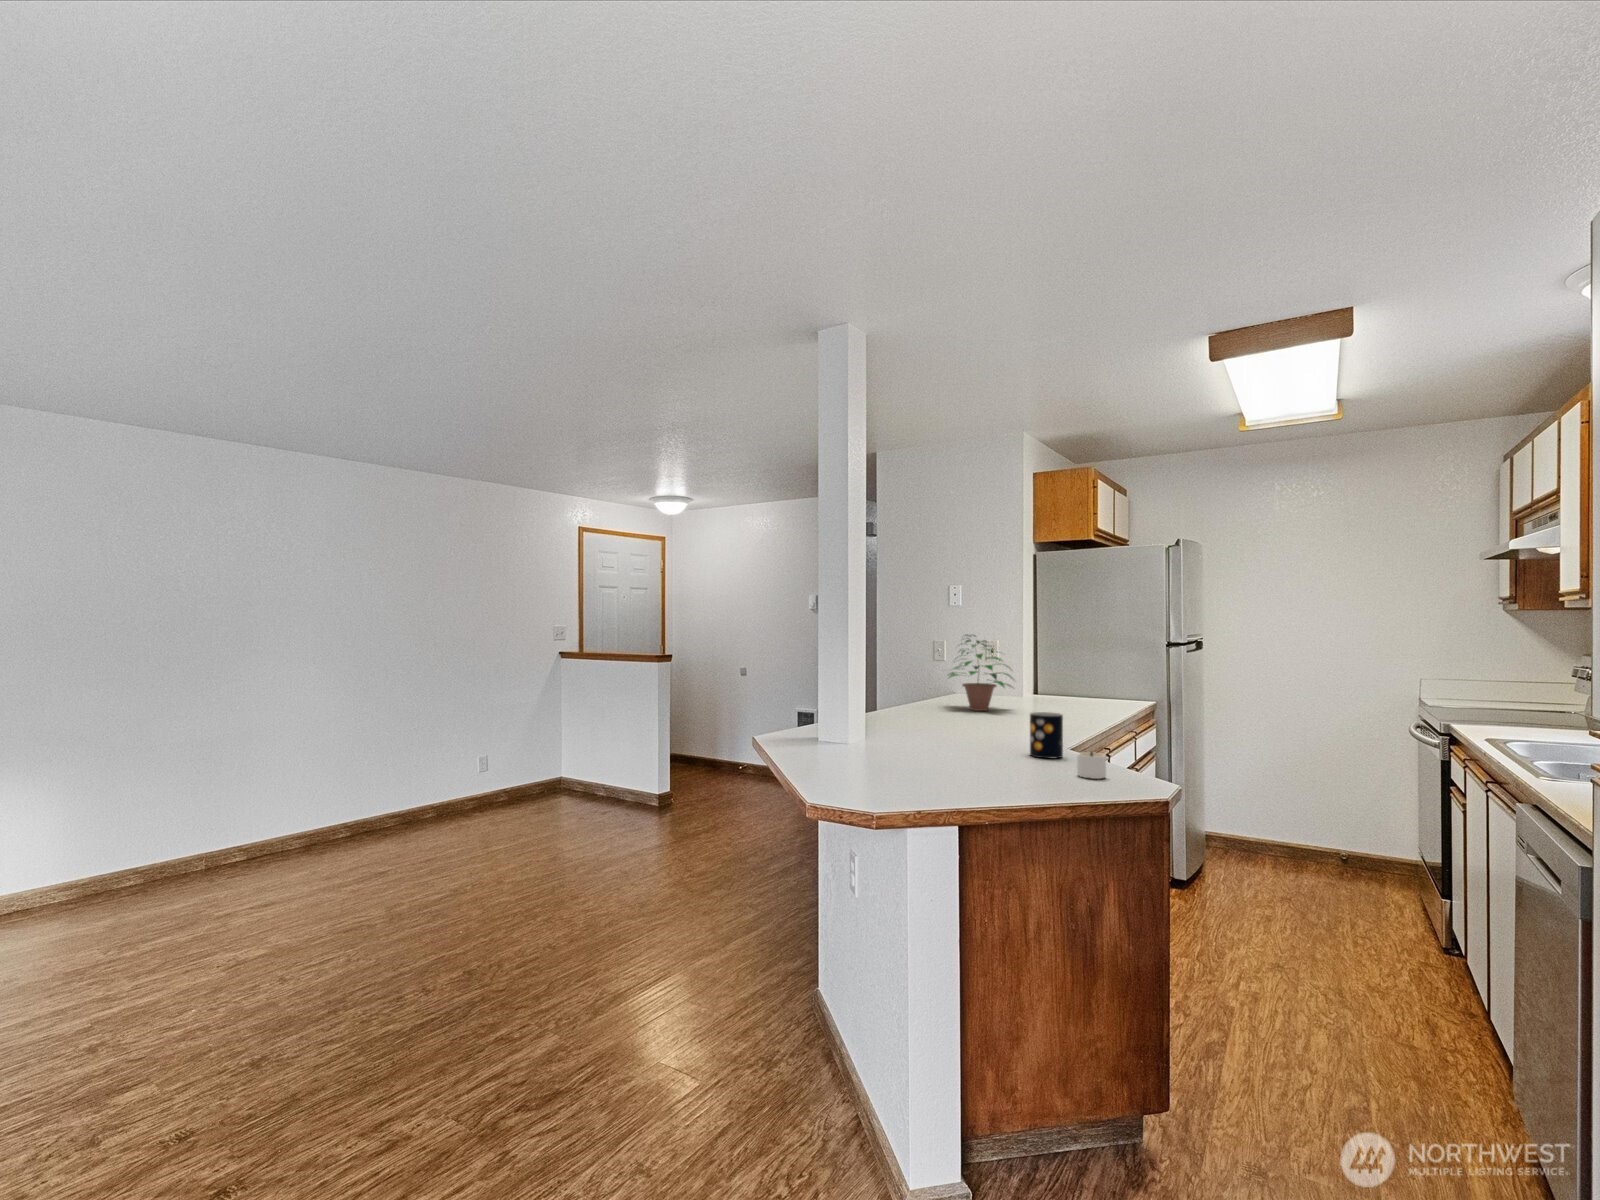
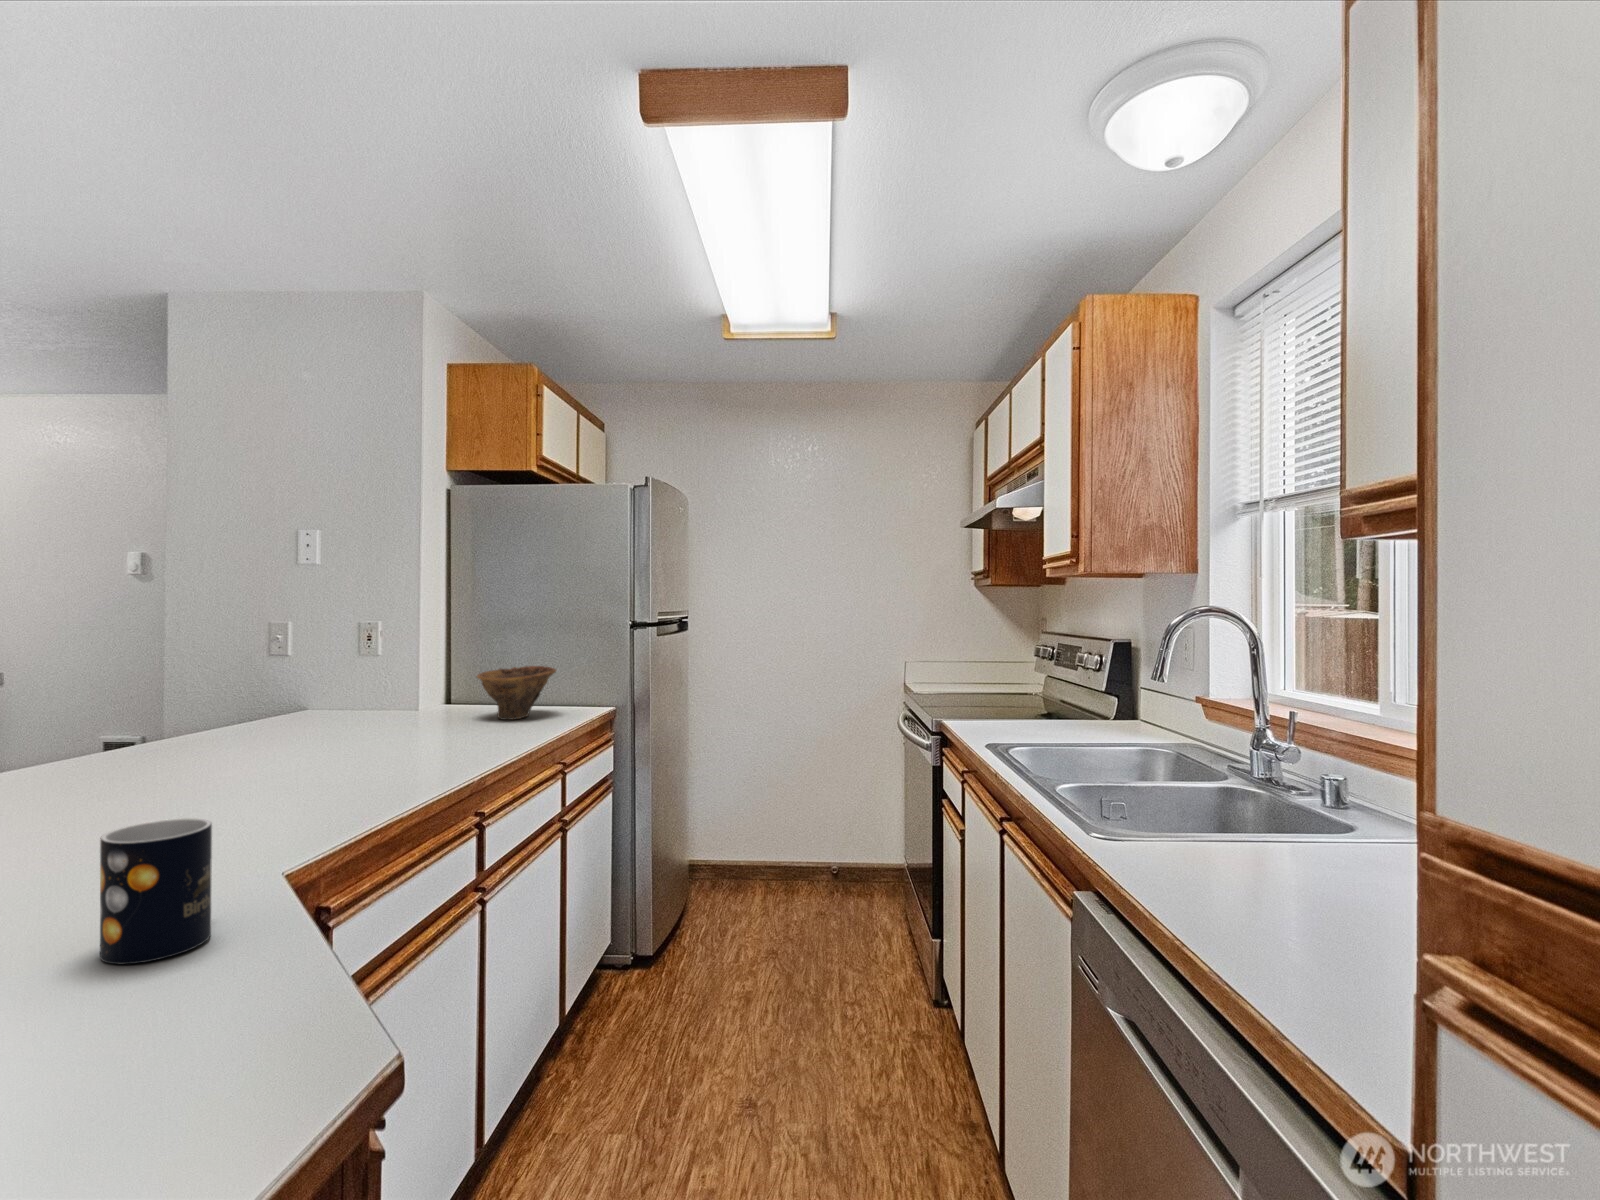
potted plant: present [949,634,1012,711] -> none [168,615,348,765]
bowl: none [1065,668,1116,702] -> present [477,666,556,720]
candle: present [1077,752,1106,779] -> none [90,980,256,1097]

